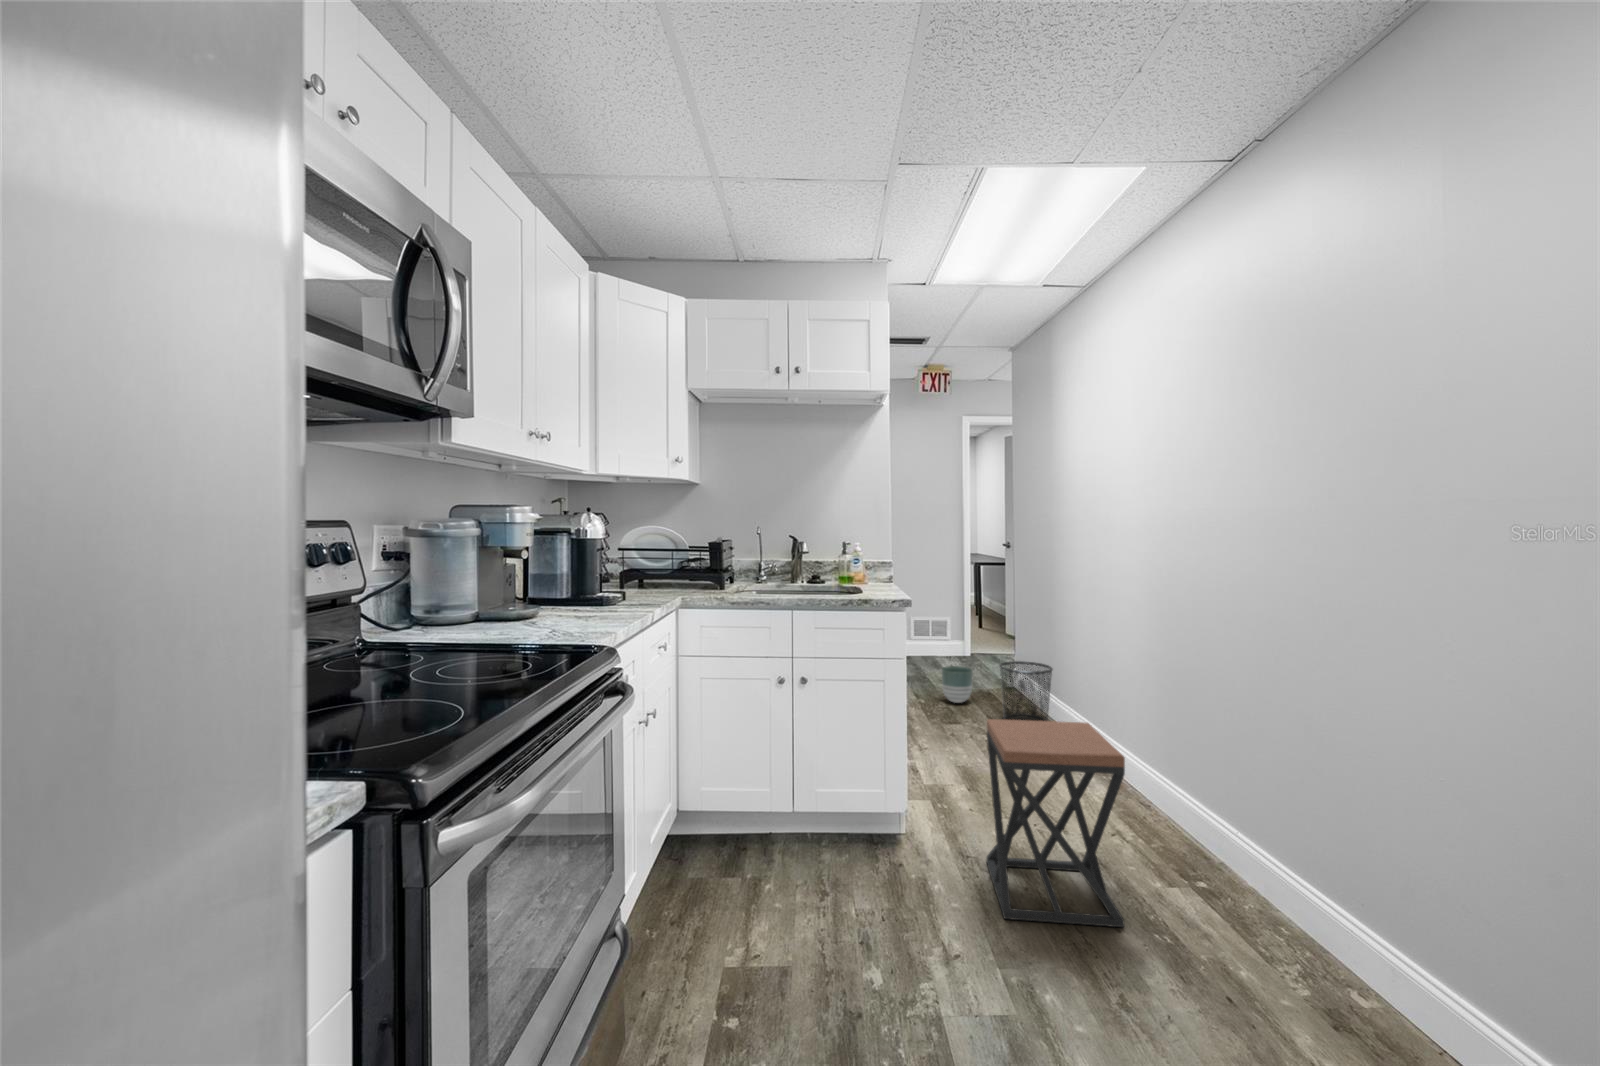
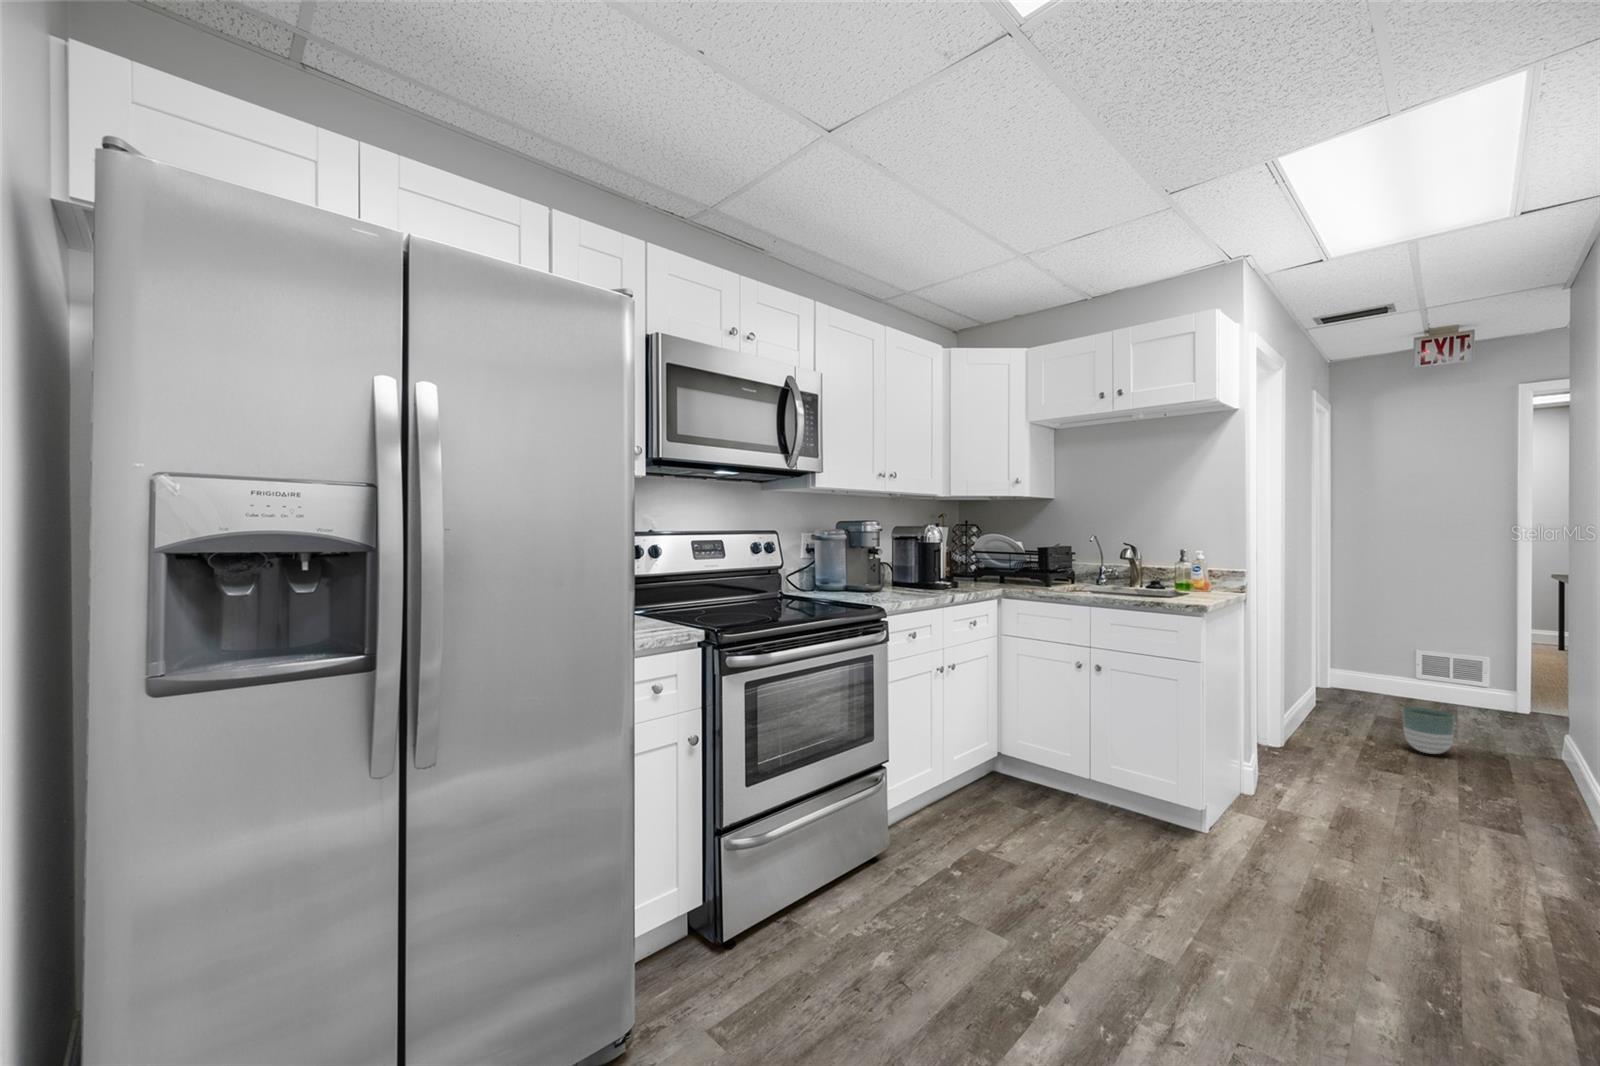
waste bin: present [999,661,1053,721] -> none [1475,711,1578,804]
stool: present [986,719,1125,927] -> none [1242,732,1414,975]

